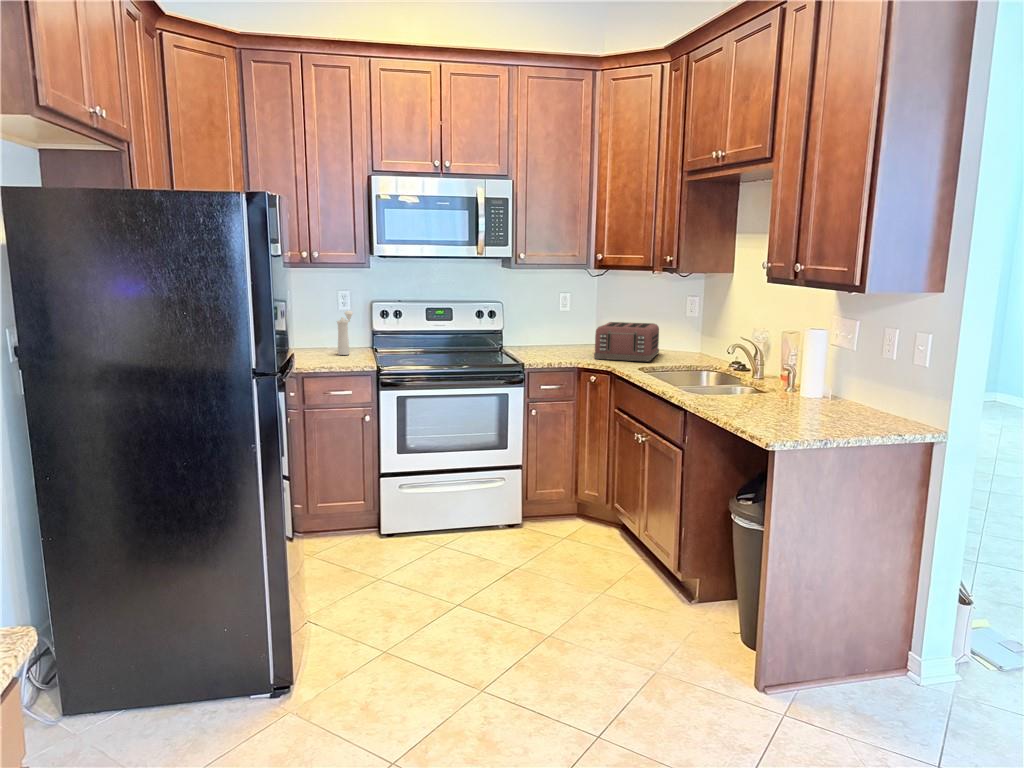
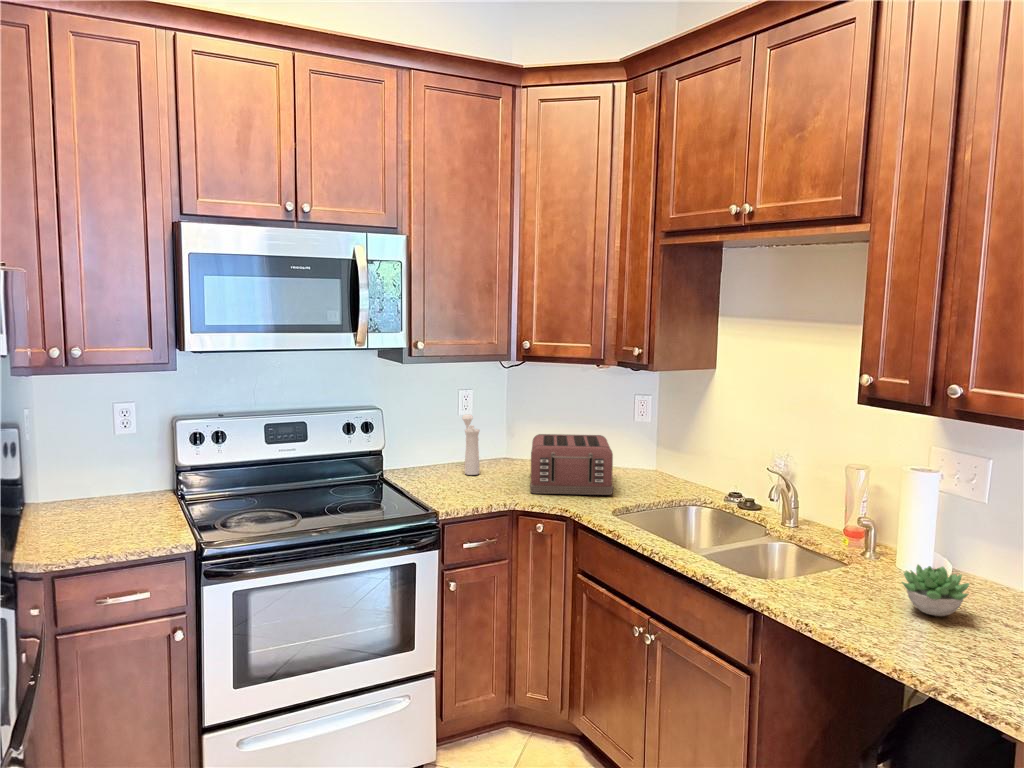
pepper mill: present [337,311,353,355] -> present [462,415,480,475]
succulent plant: none [767,383,812,412] -> present [902,565,969,616]

